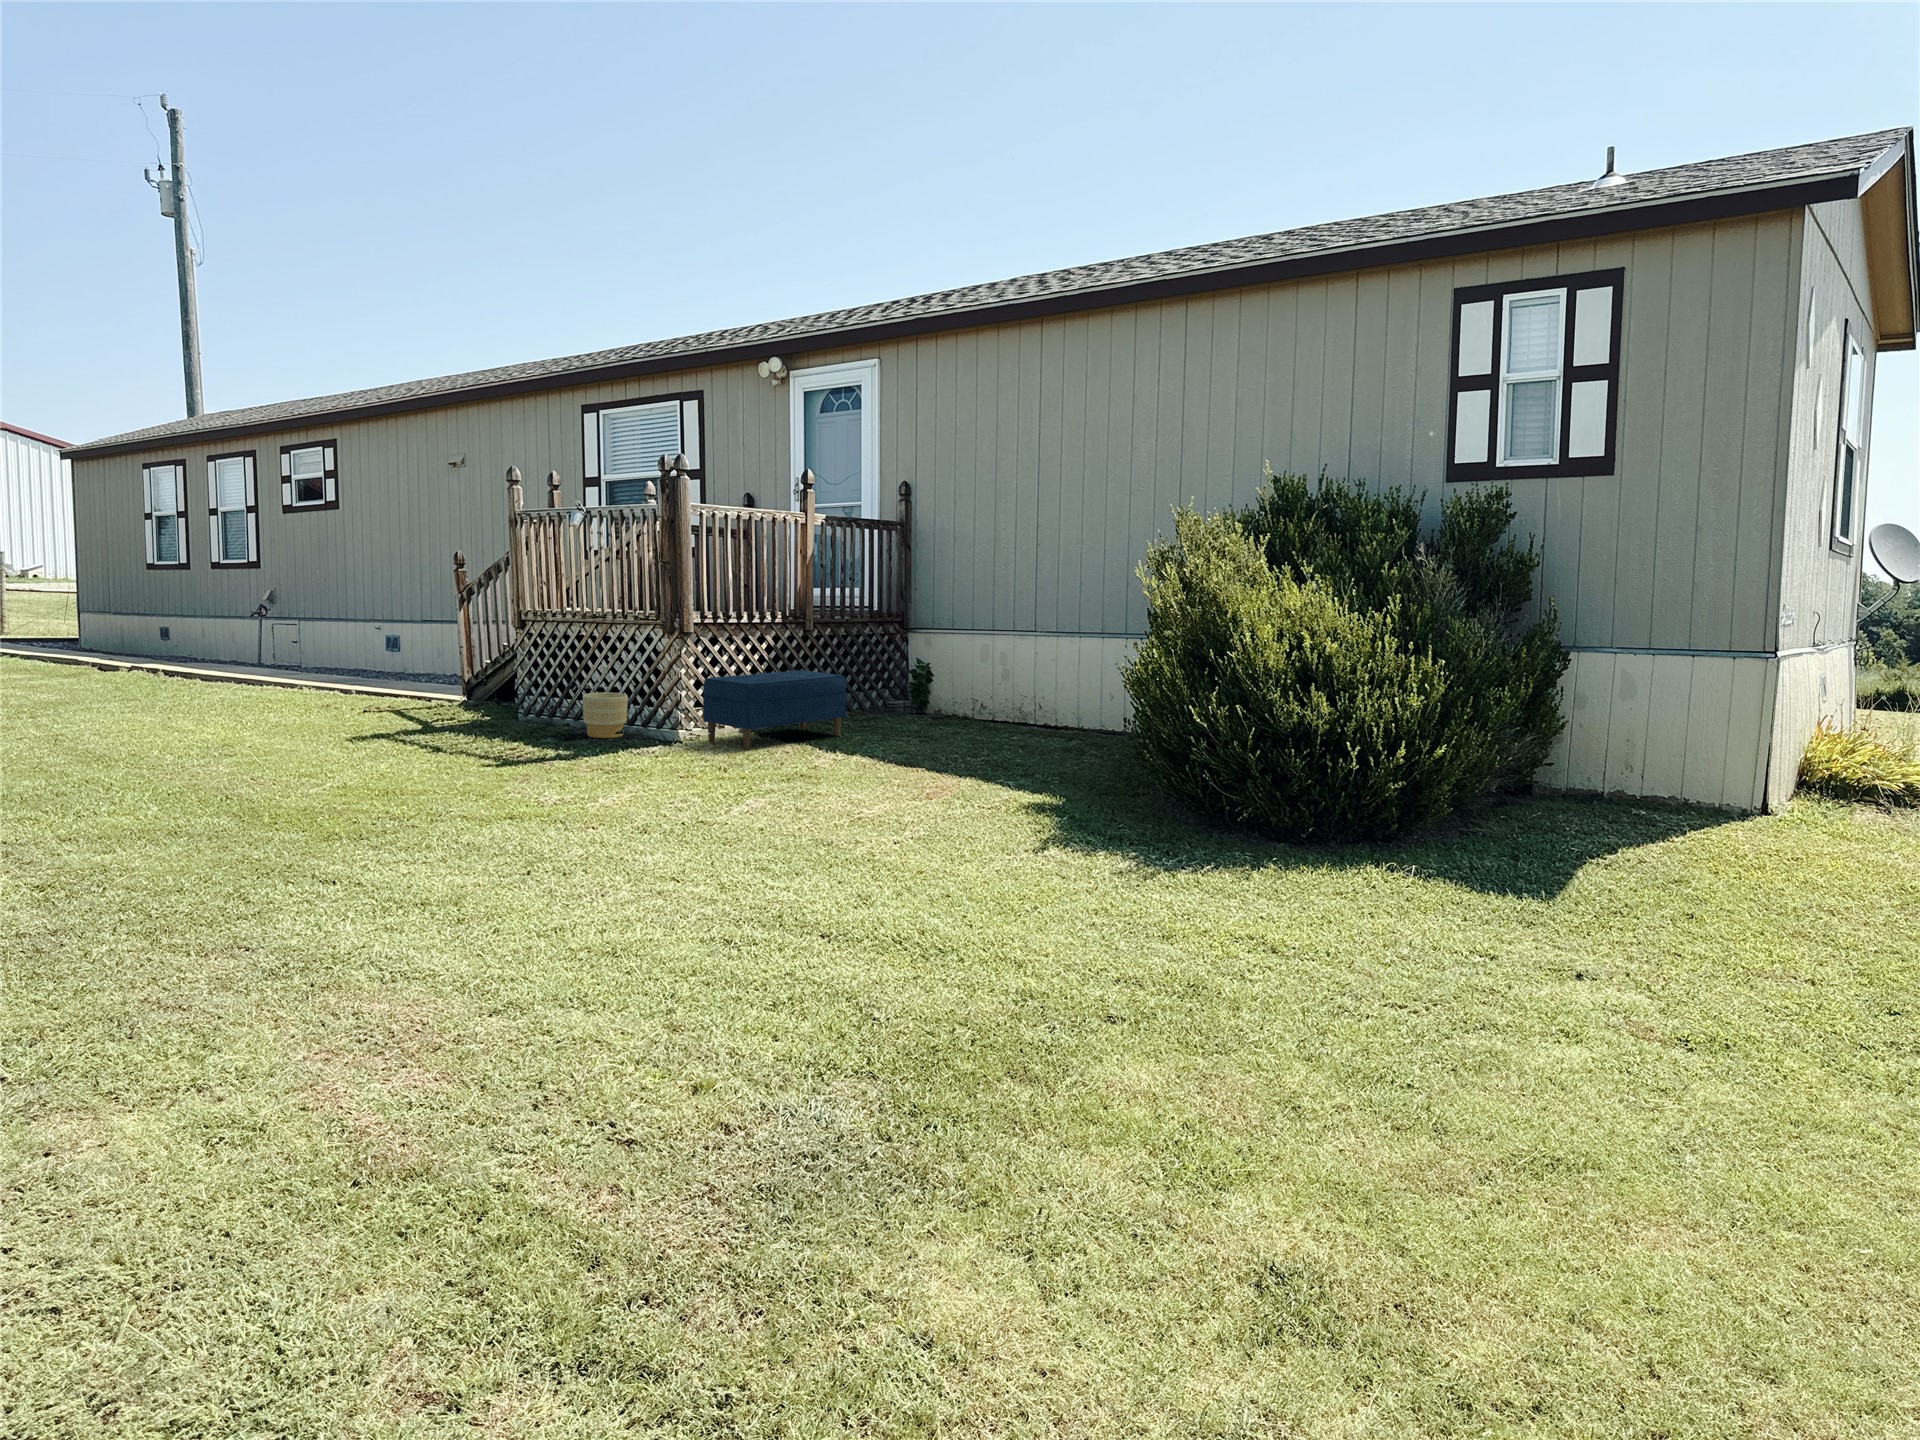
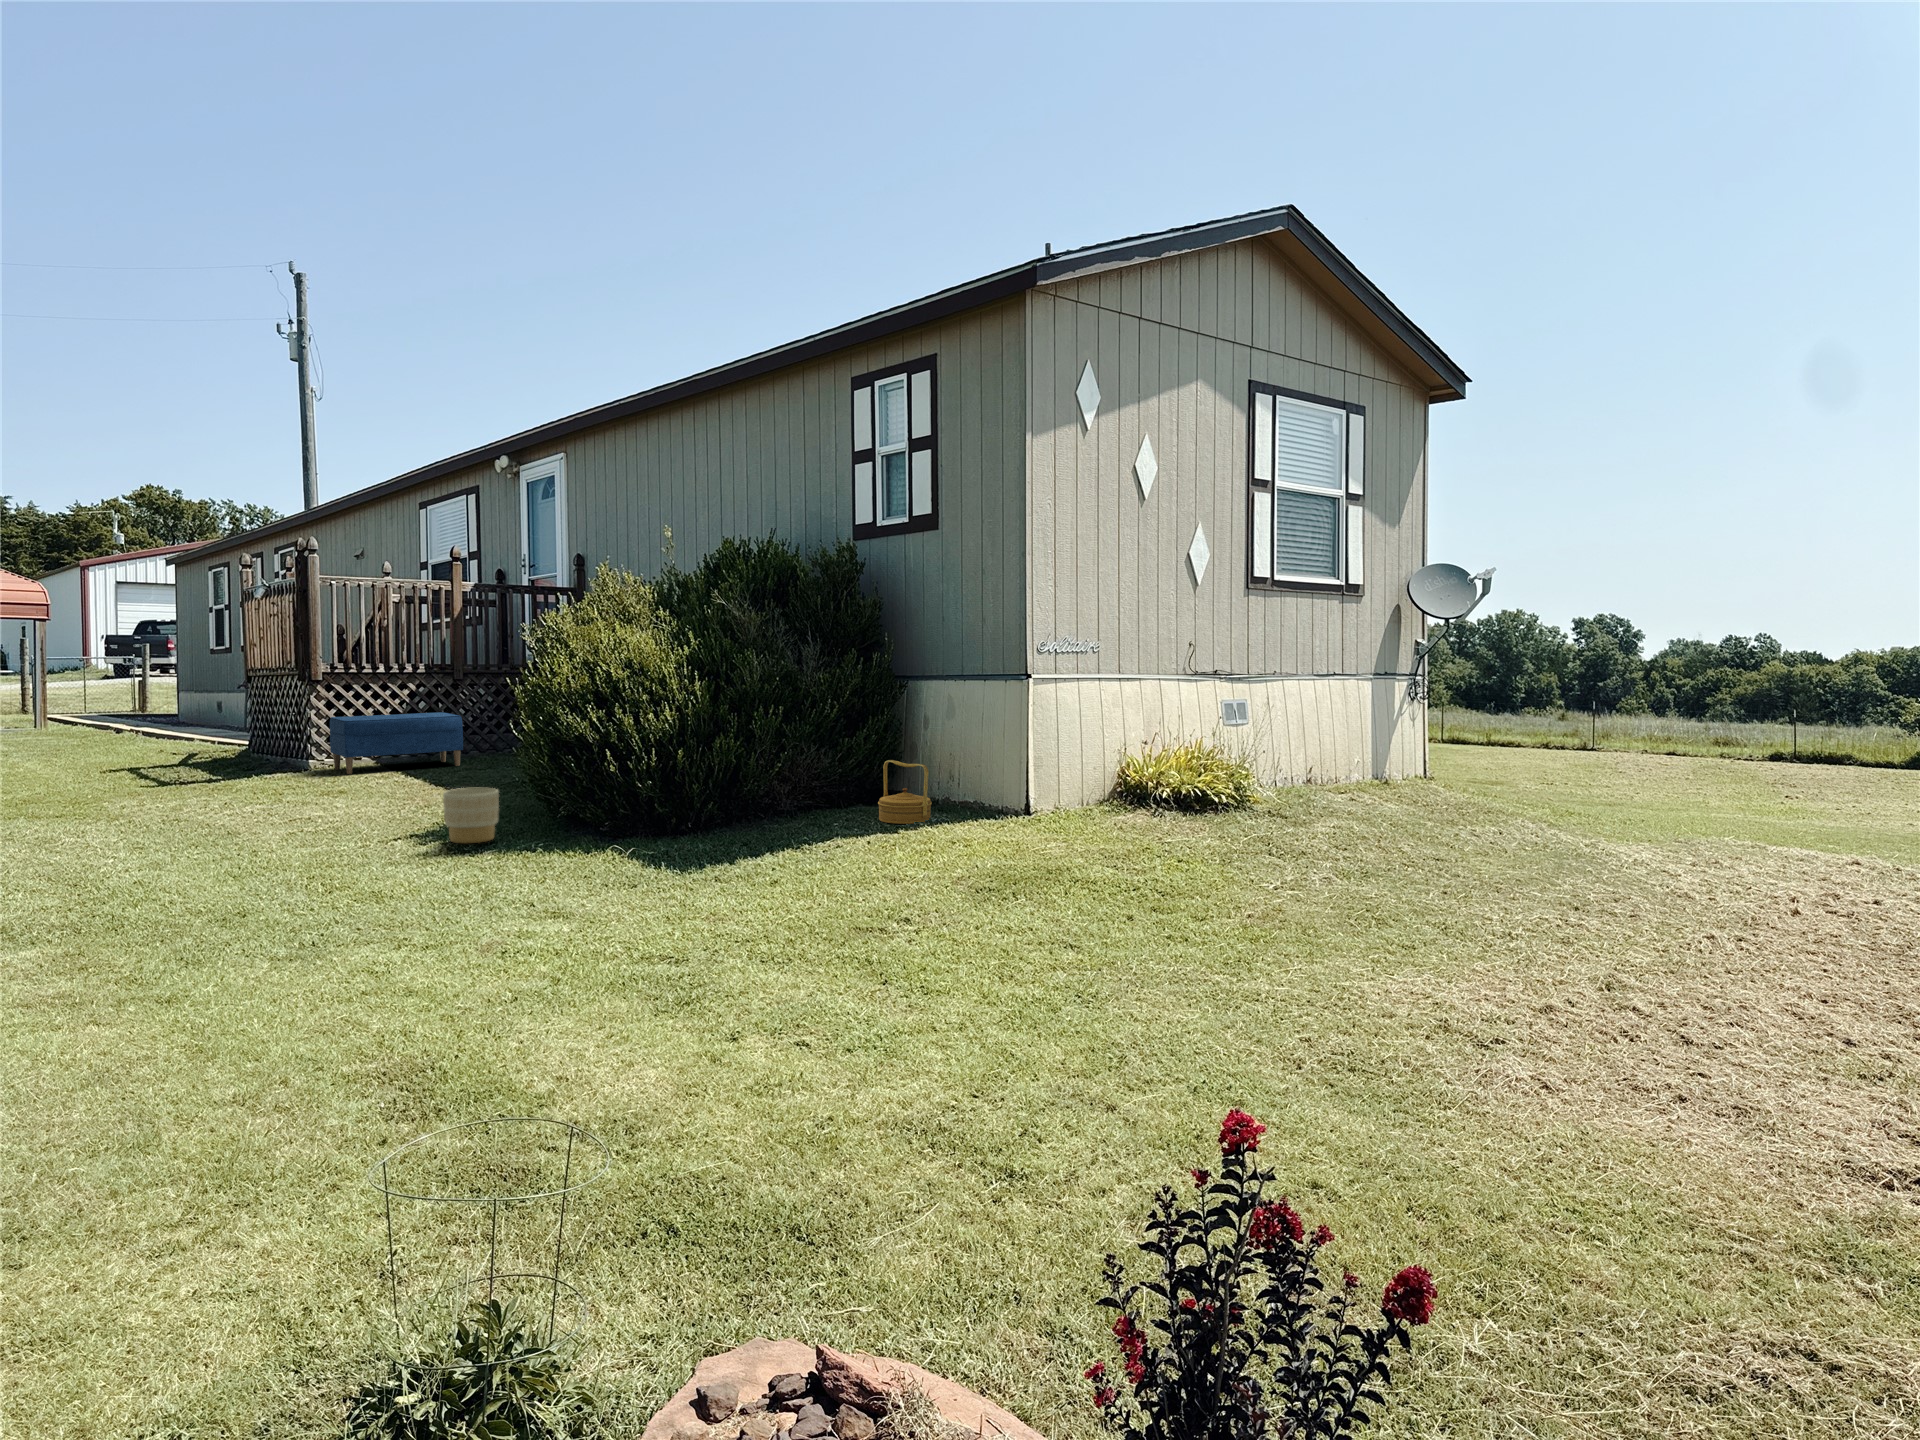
planter: present [583,693,627,738] -> present [443,788,499,843]
woven basket: none [1556,740,1635,815] -> present [878,760,932,824]

